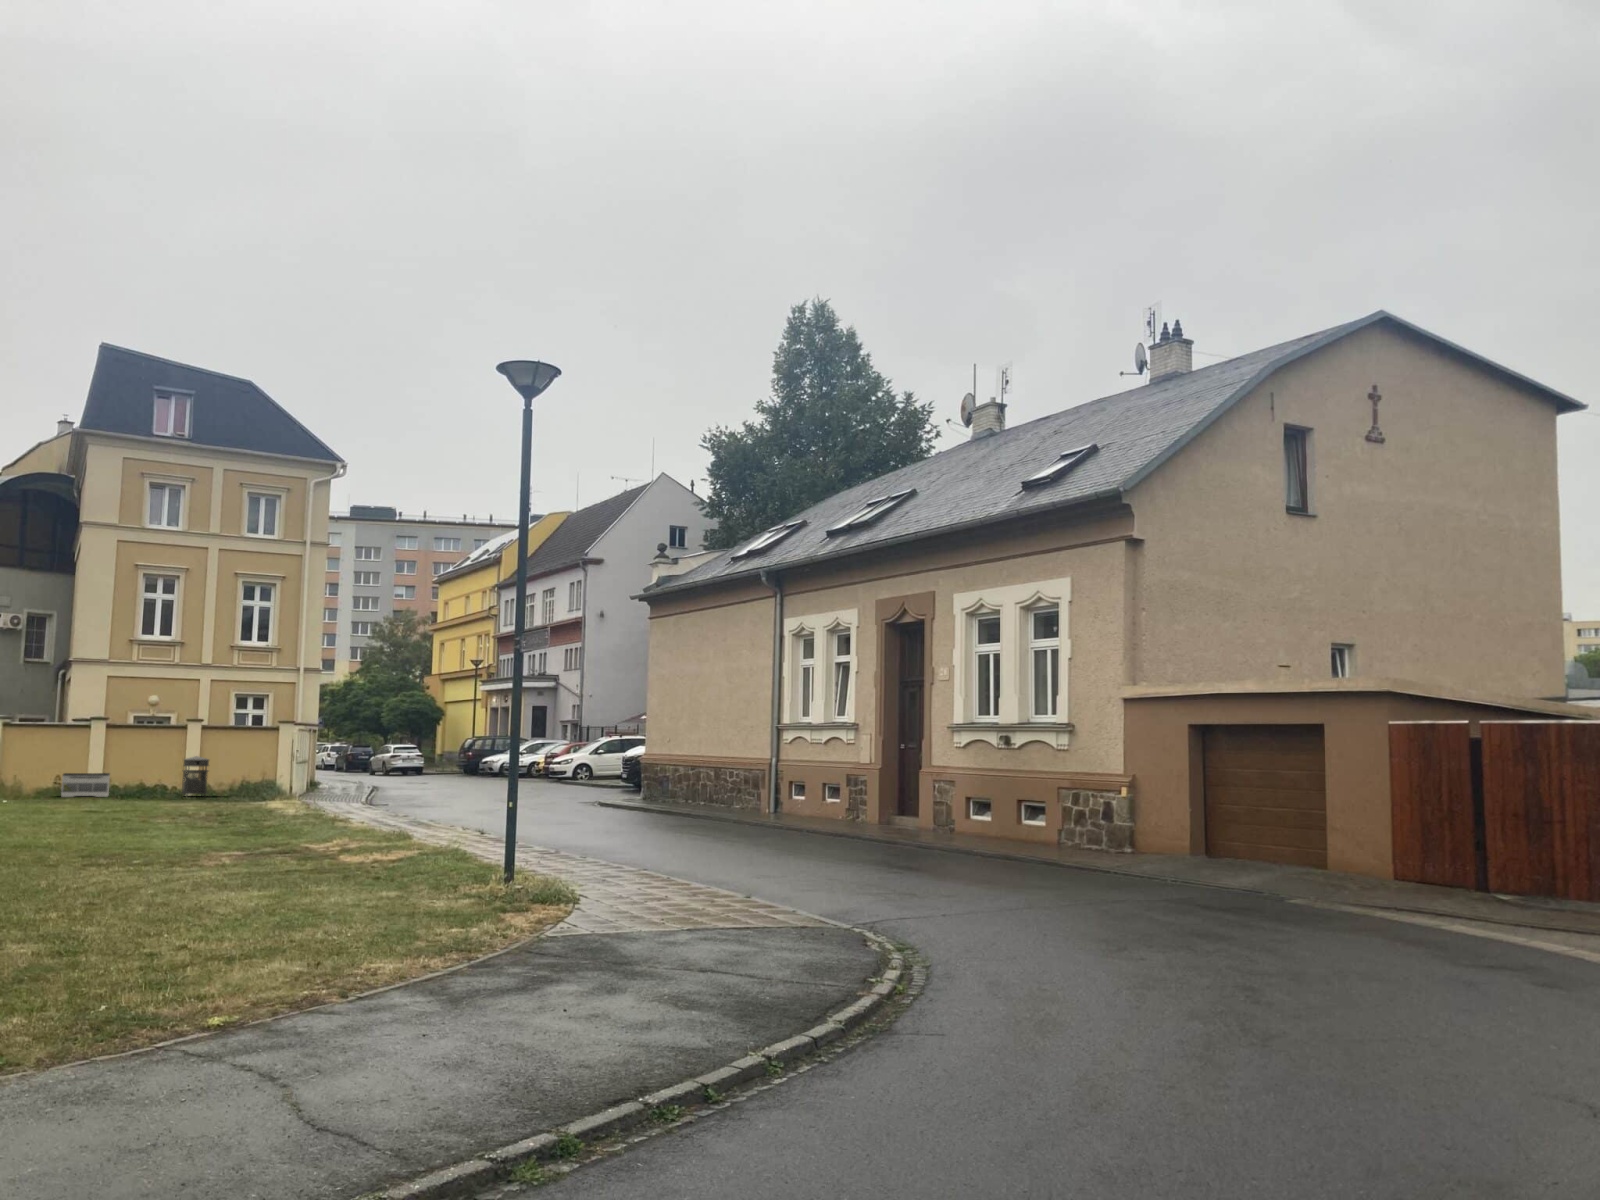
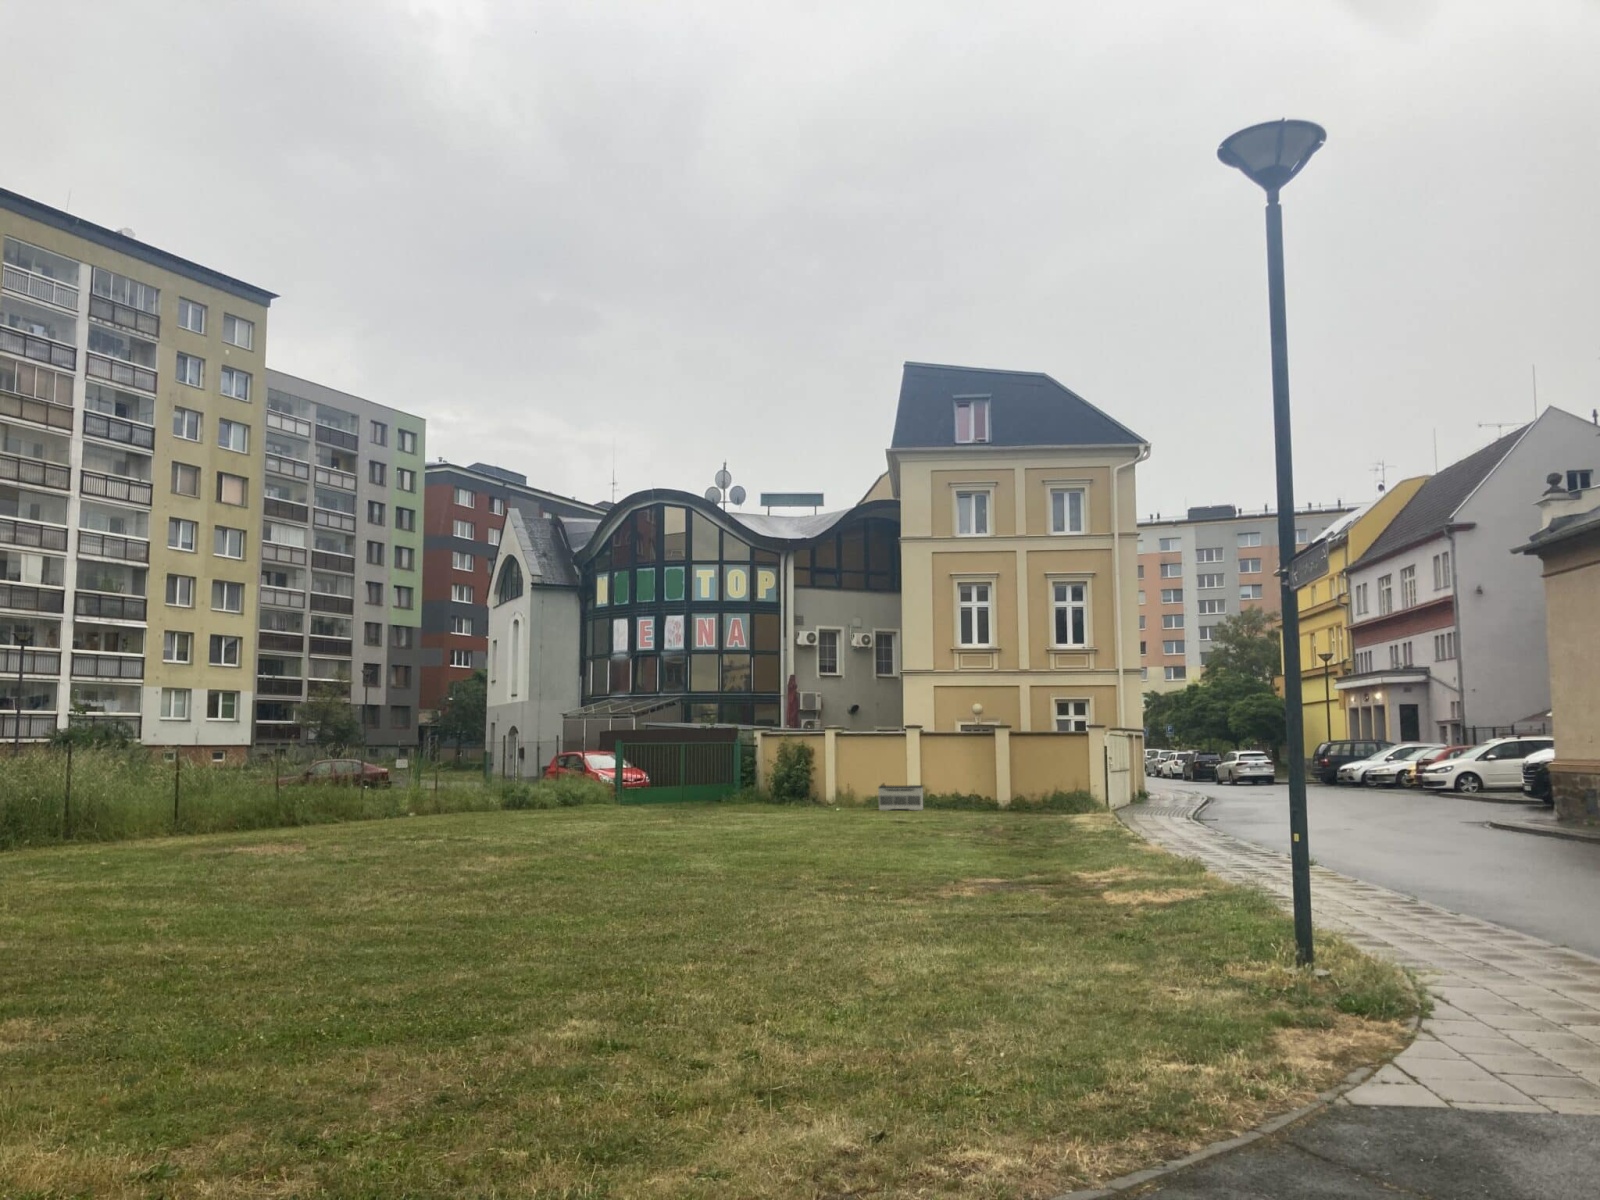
trash can: present [182,756,209,796] -> none [991,767,1018,811]

